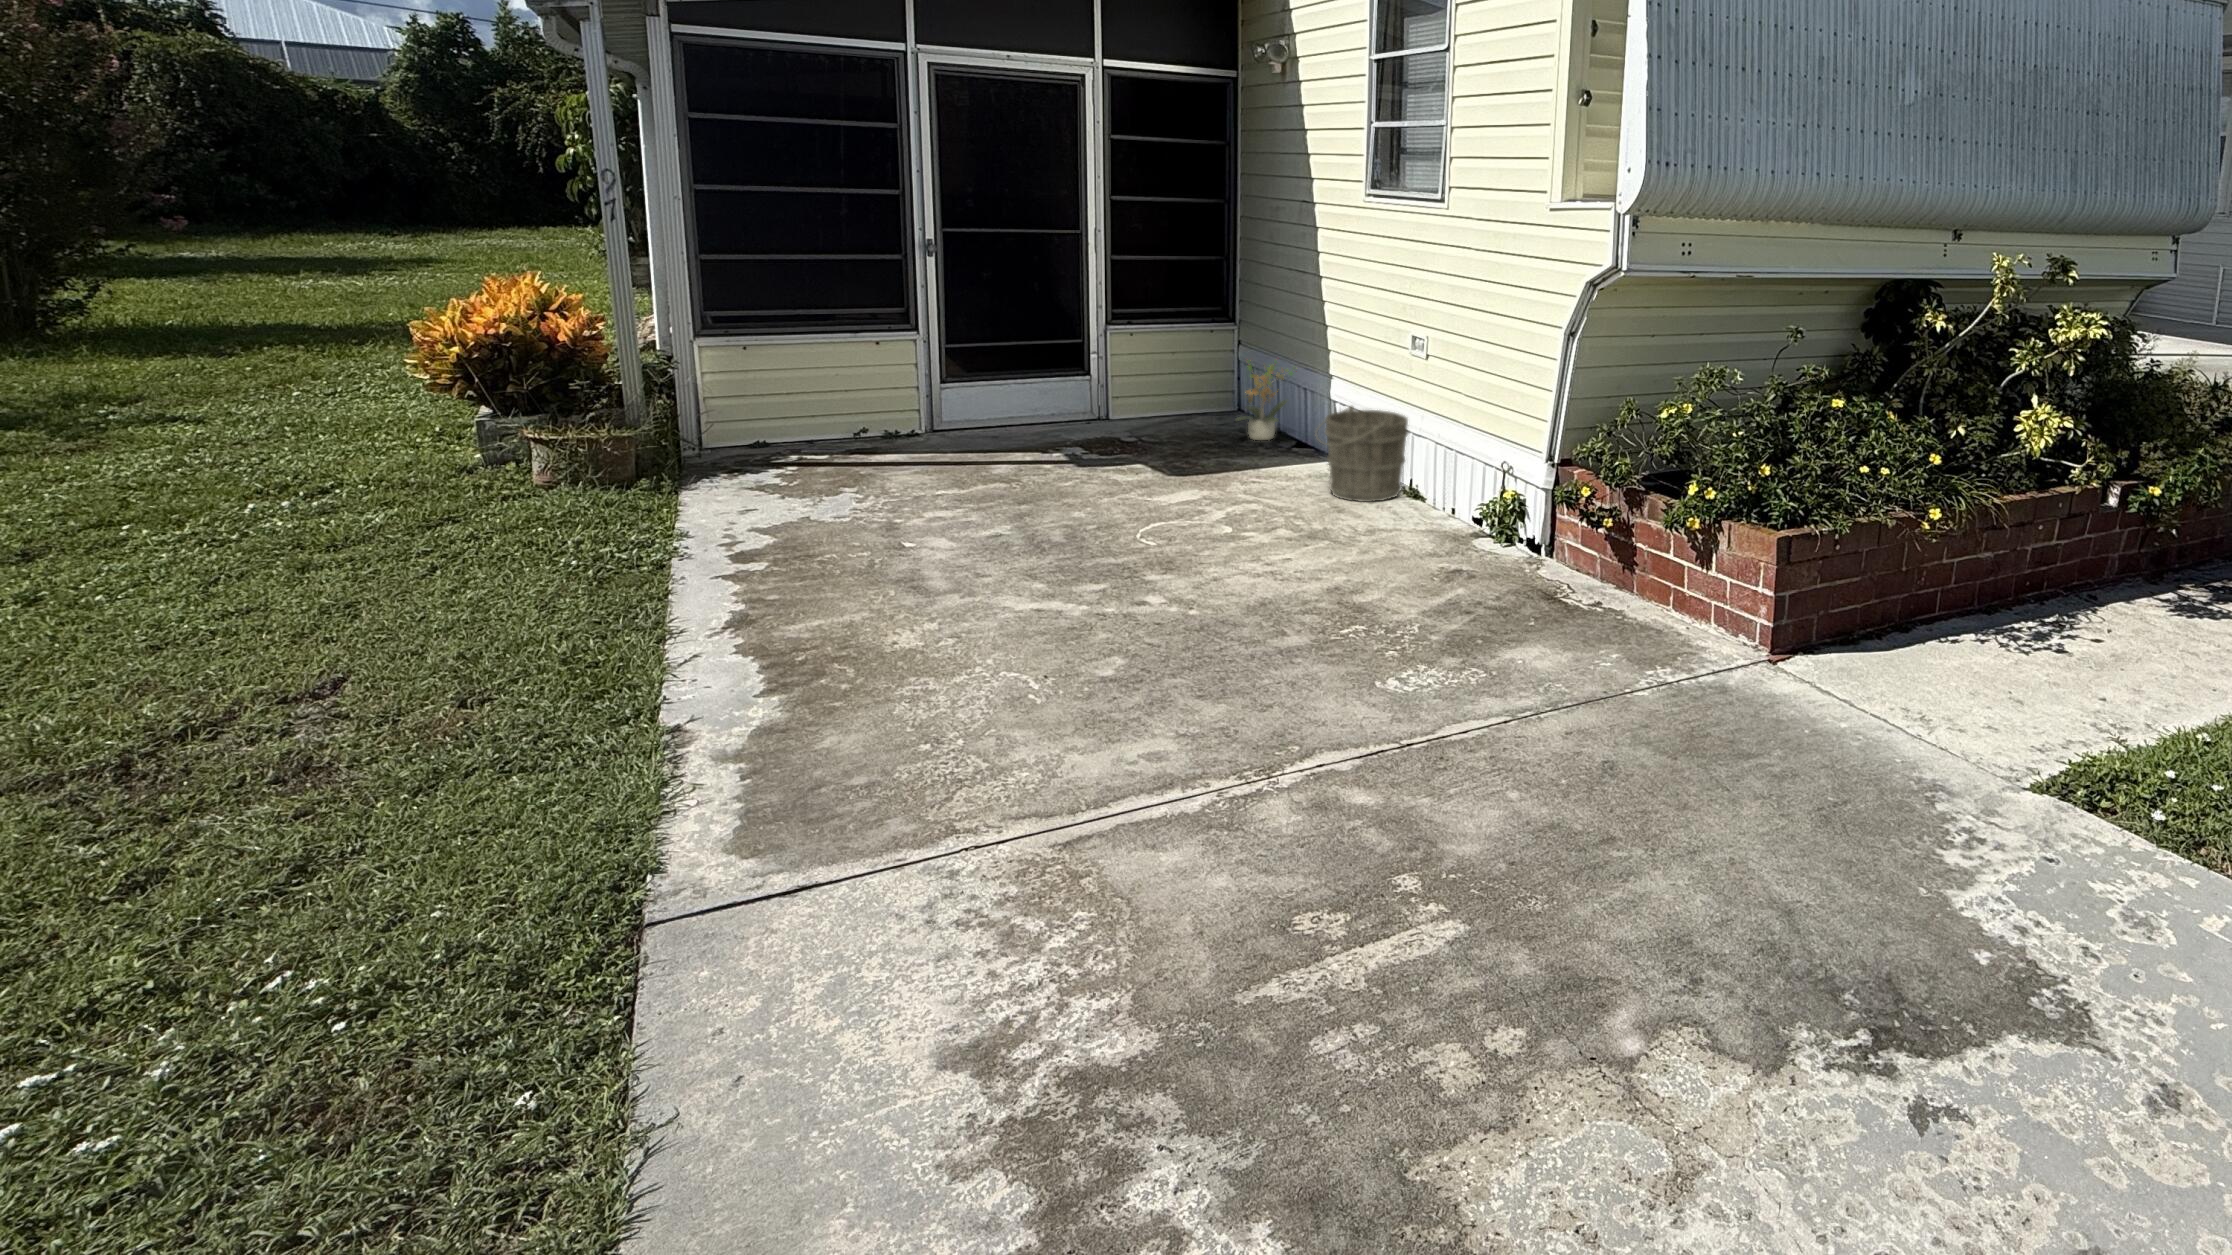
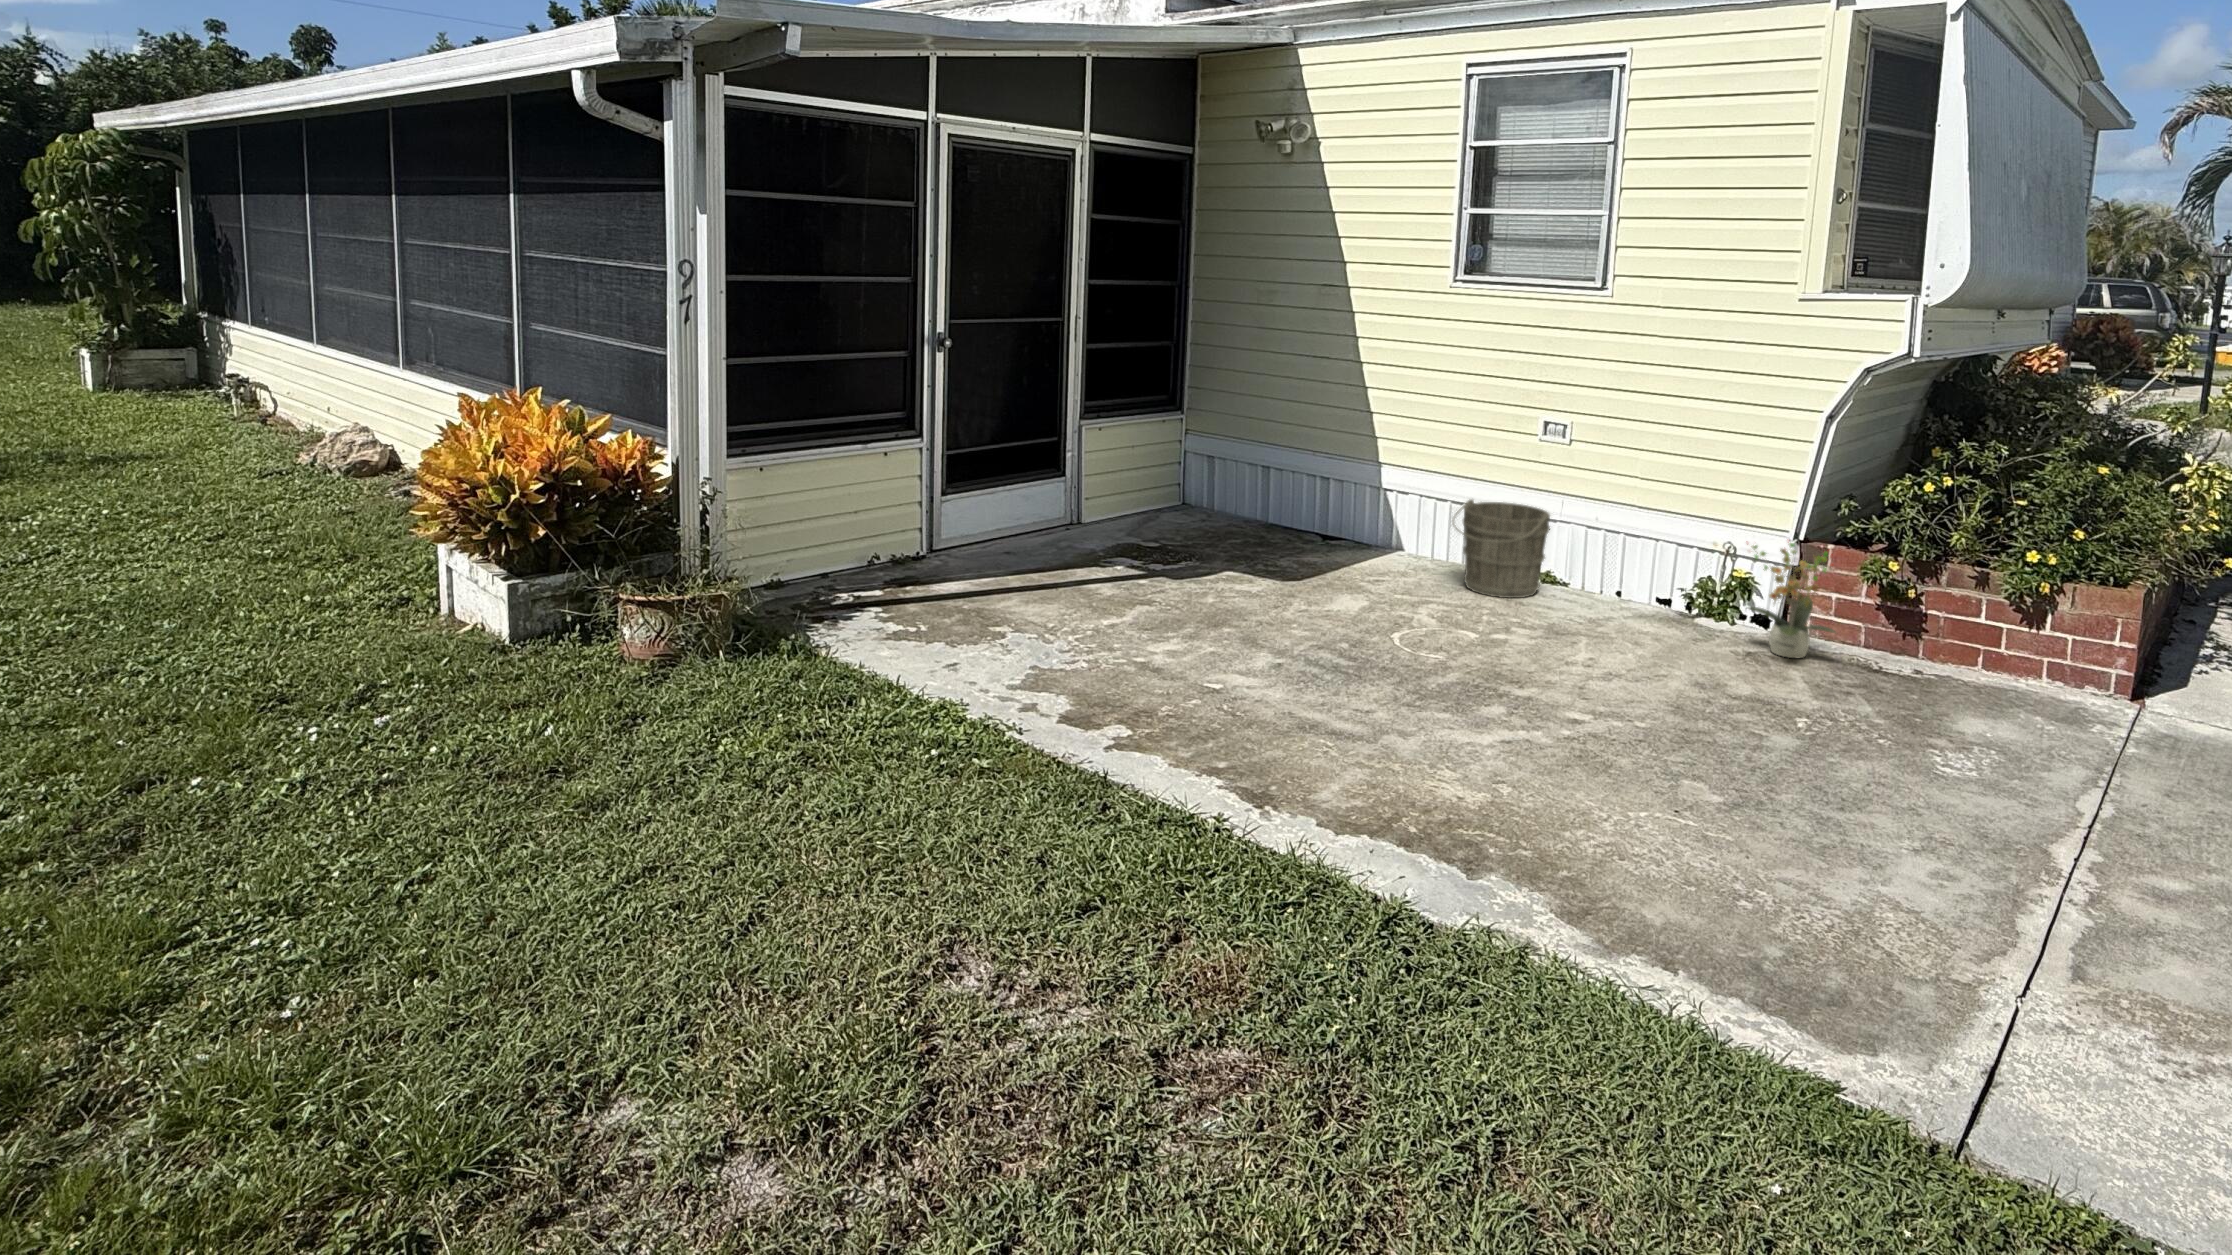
potted plant: present [1236,363,1297,440] -> present [1748,542,1835,658]

